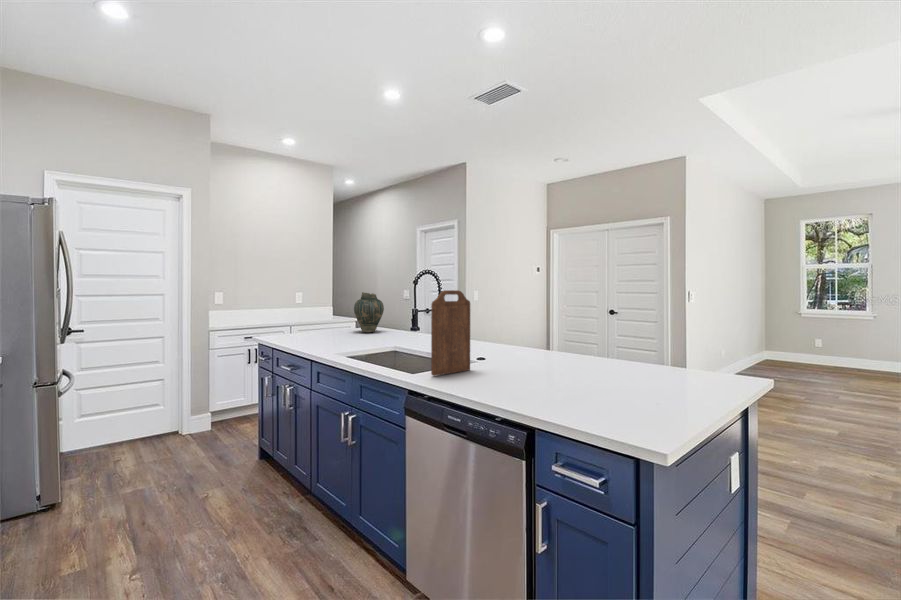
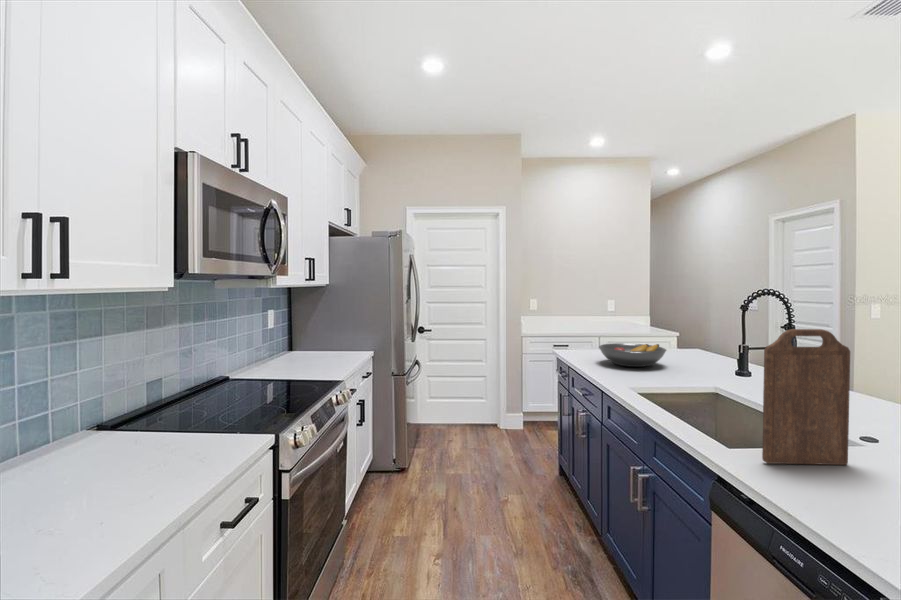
vase: present [354,292,384,332] -> none [663,308,704,358]
fruit bowl: none [304,320,360,341] -> present [599,343,666,367]

